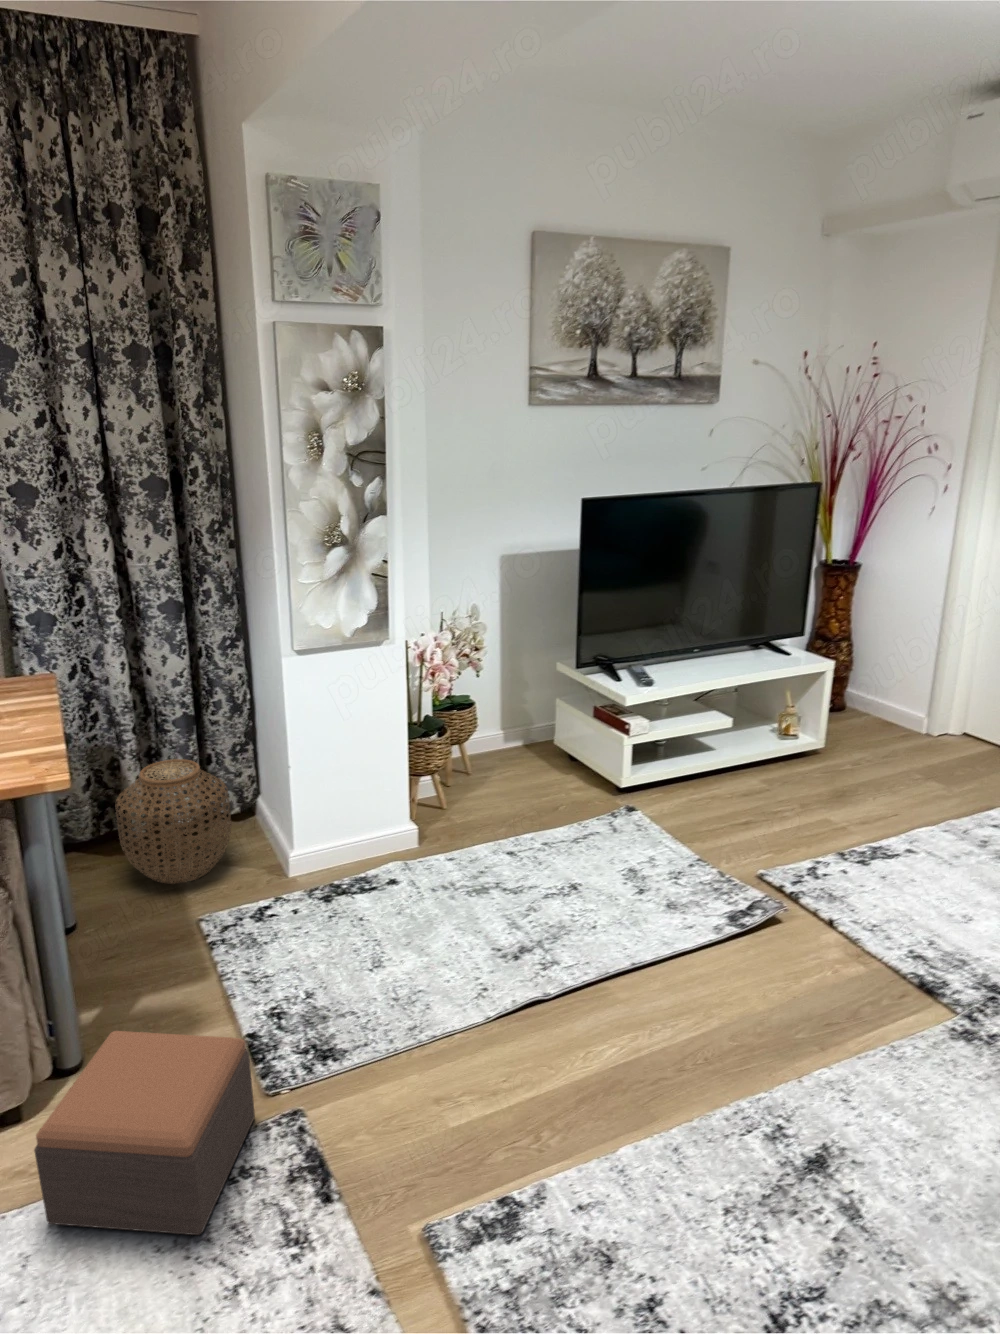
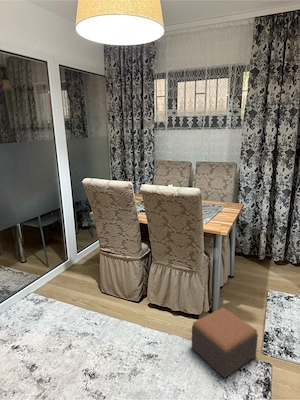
woven basket: present [116,759,231,883] -> none [253,239,291,278]

